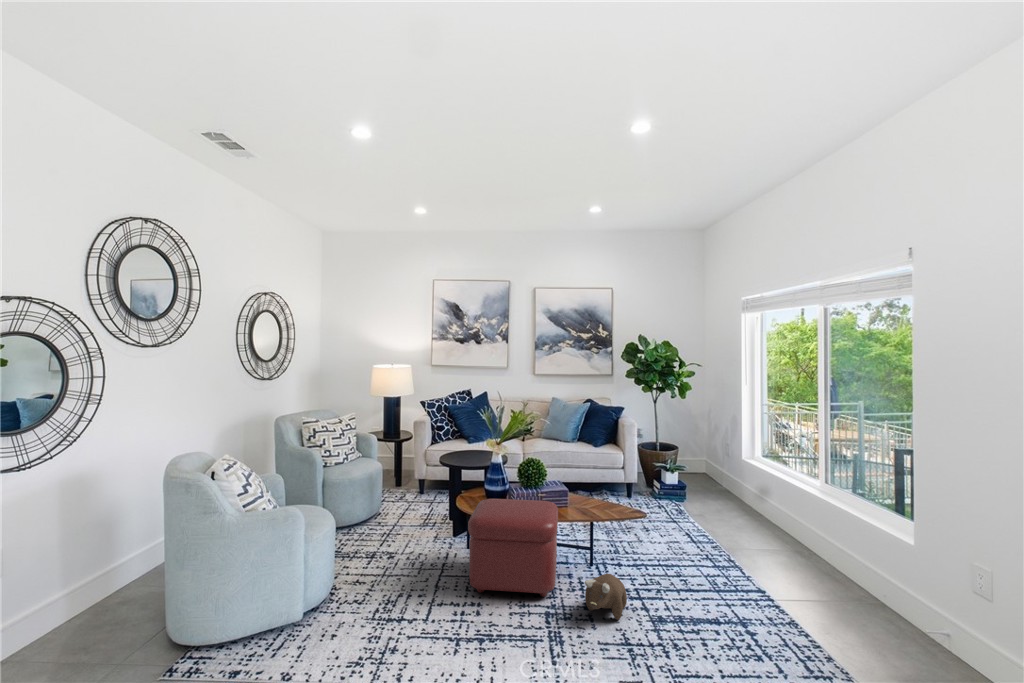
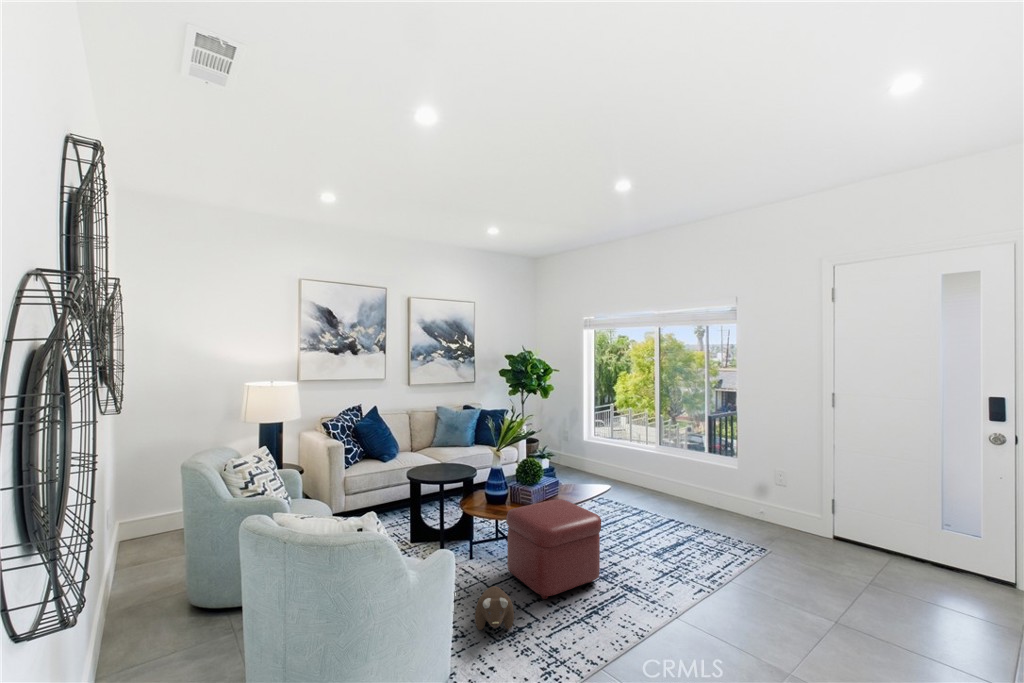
plush toy: present [585,574,627,620] -> present [475,586,514,630]

